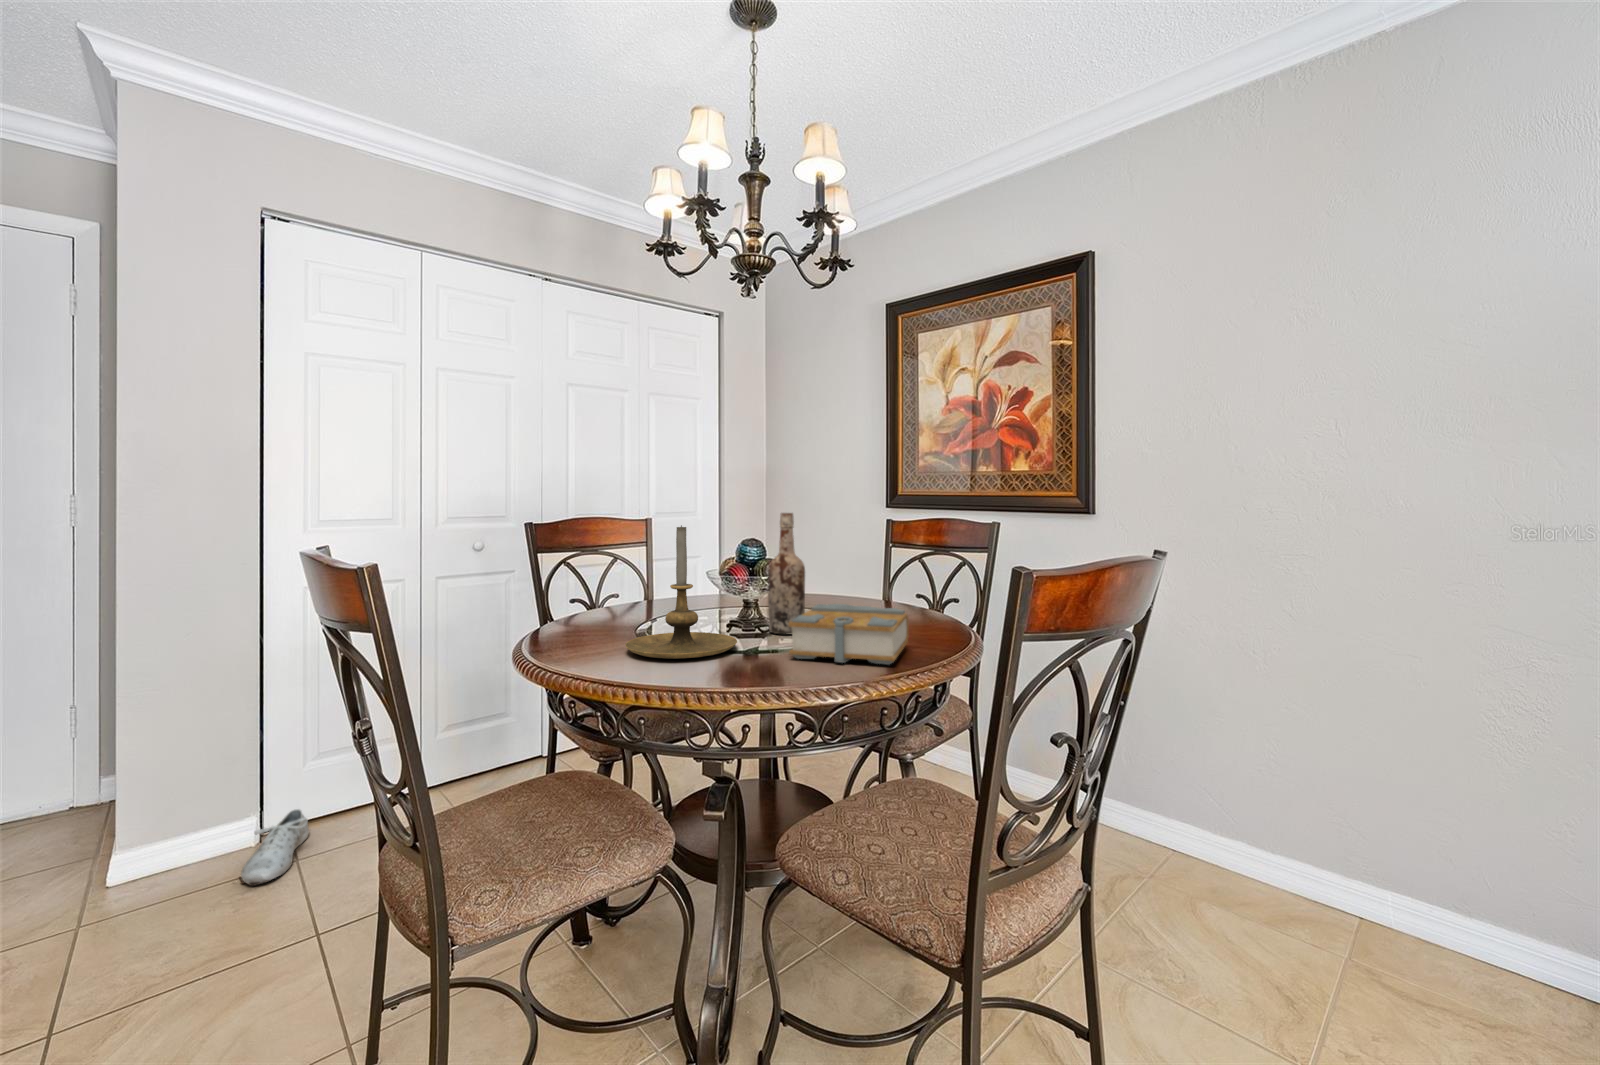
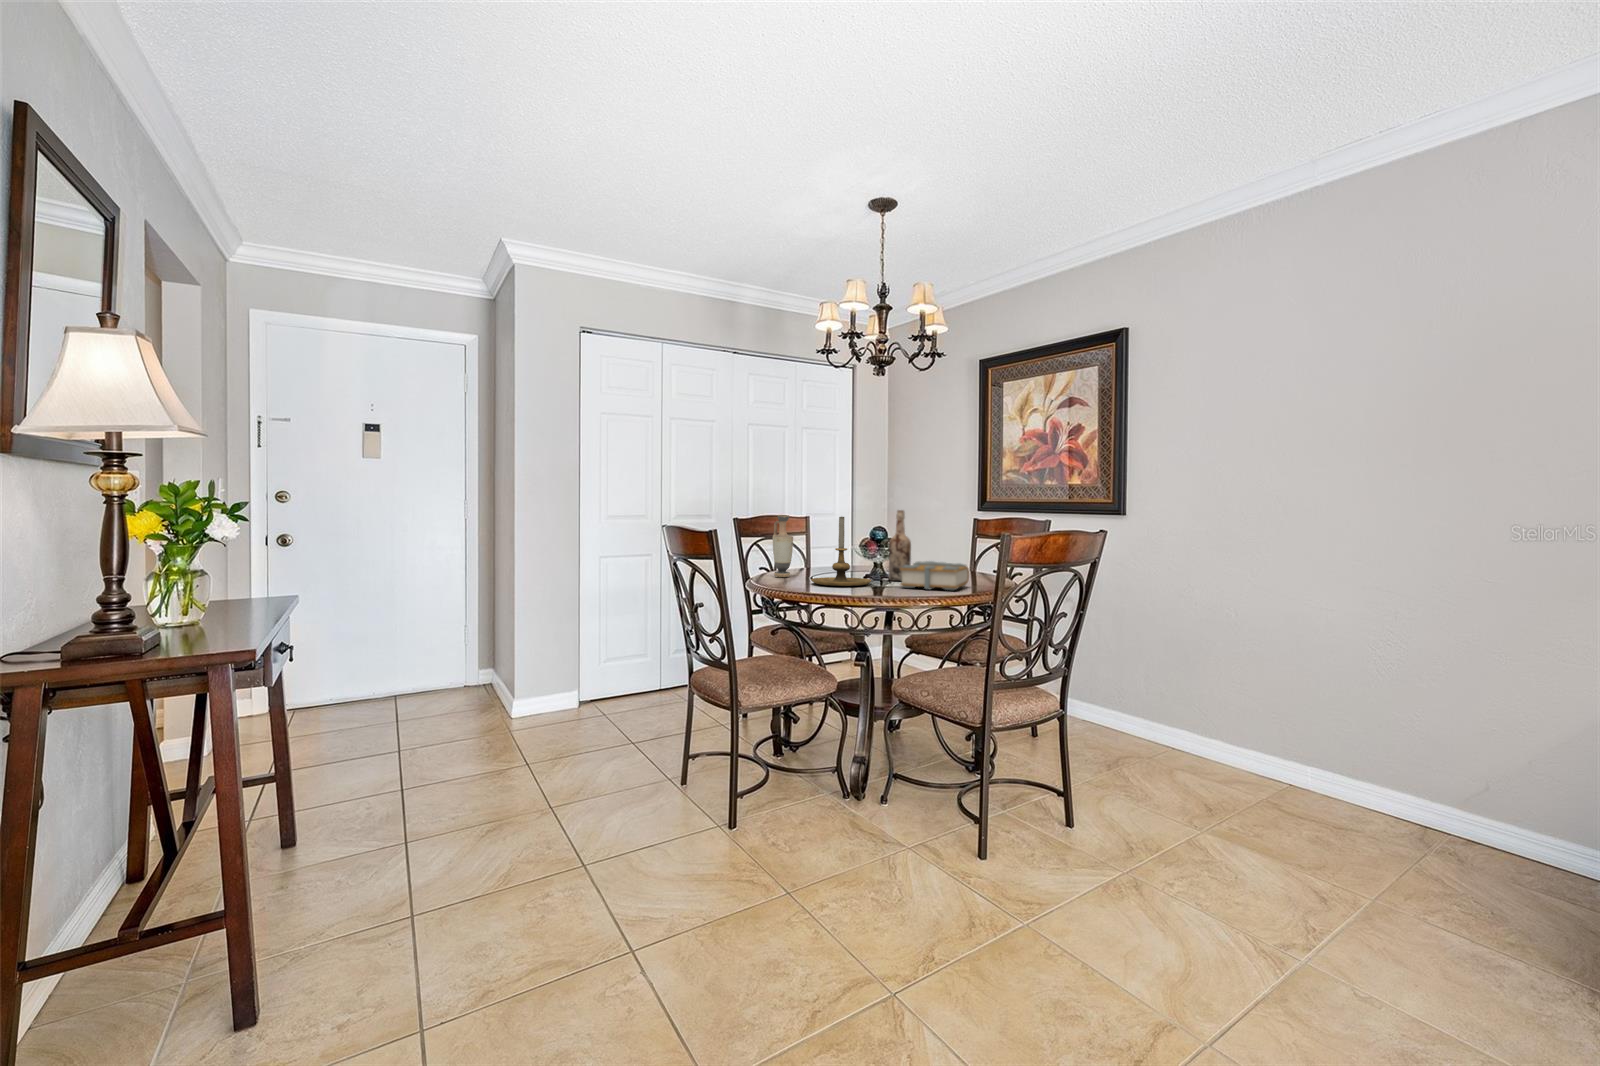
vase: none [565,522,603,632] -> present [773,515,793,577]
shoe: present [240,809,309,886] -> none [570,694,604,728]

